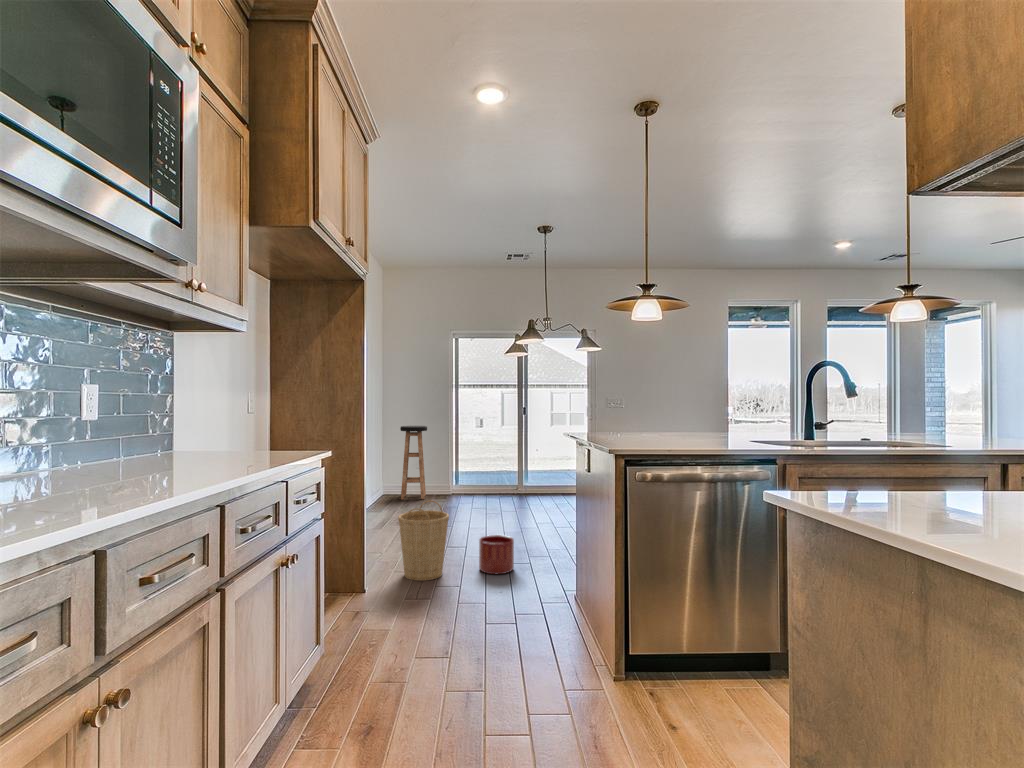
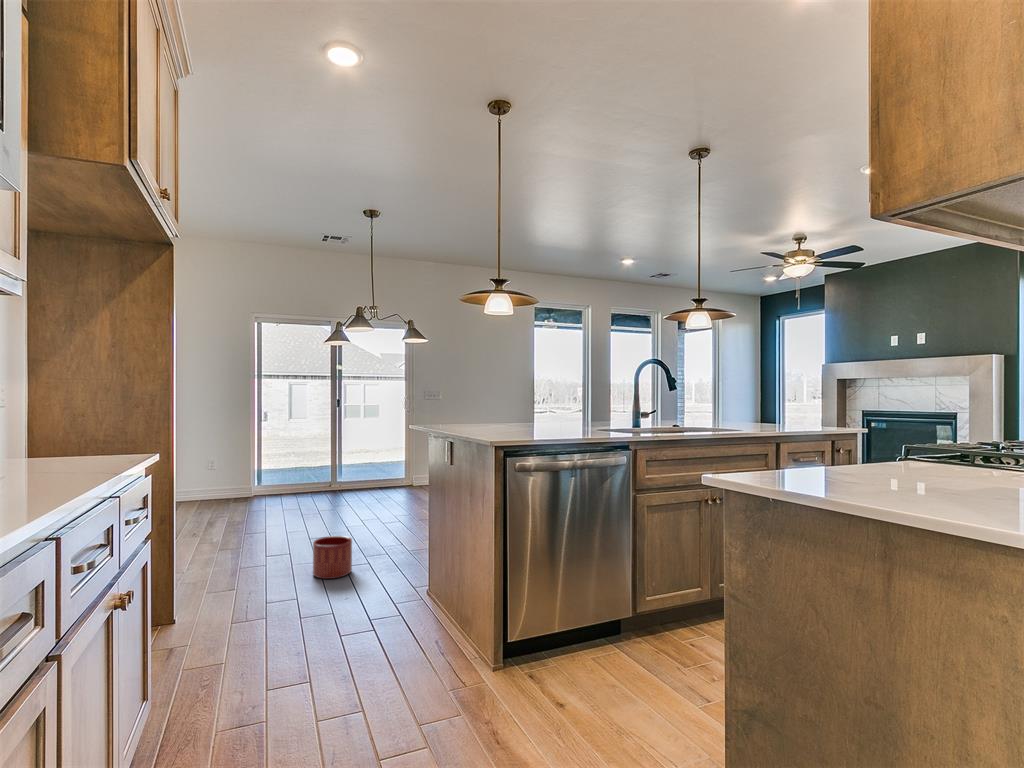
bar stool: present [400,426,427,500] -> none [192,421,226,506]
basket: present [398,501,449,581] -> none [216,505,279,598]

